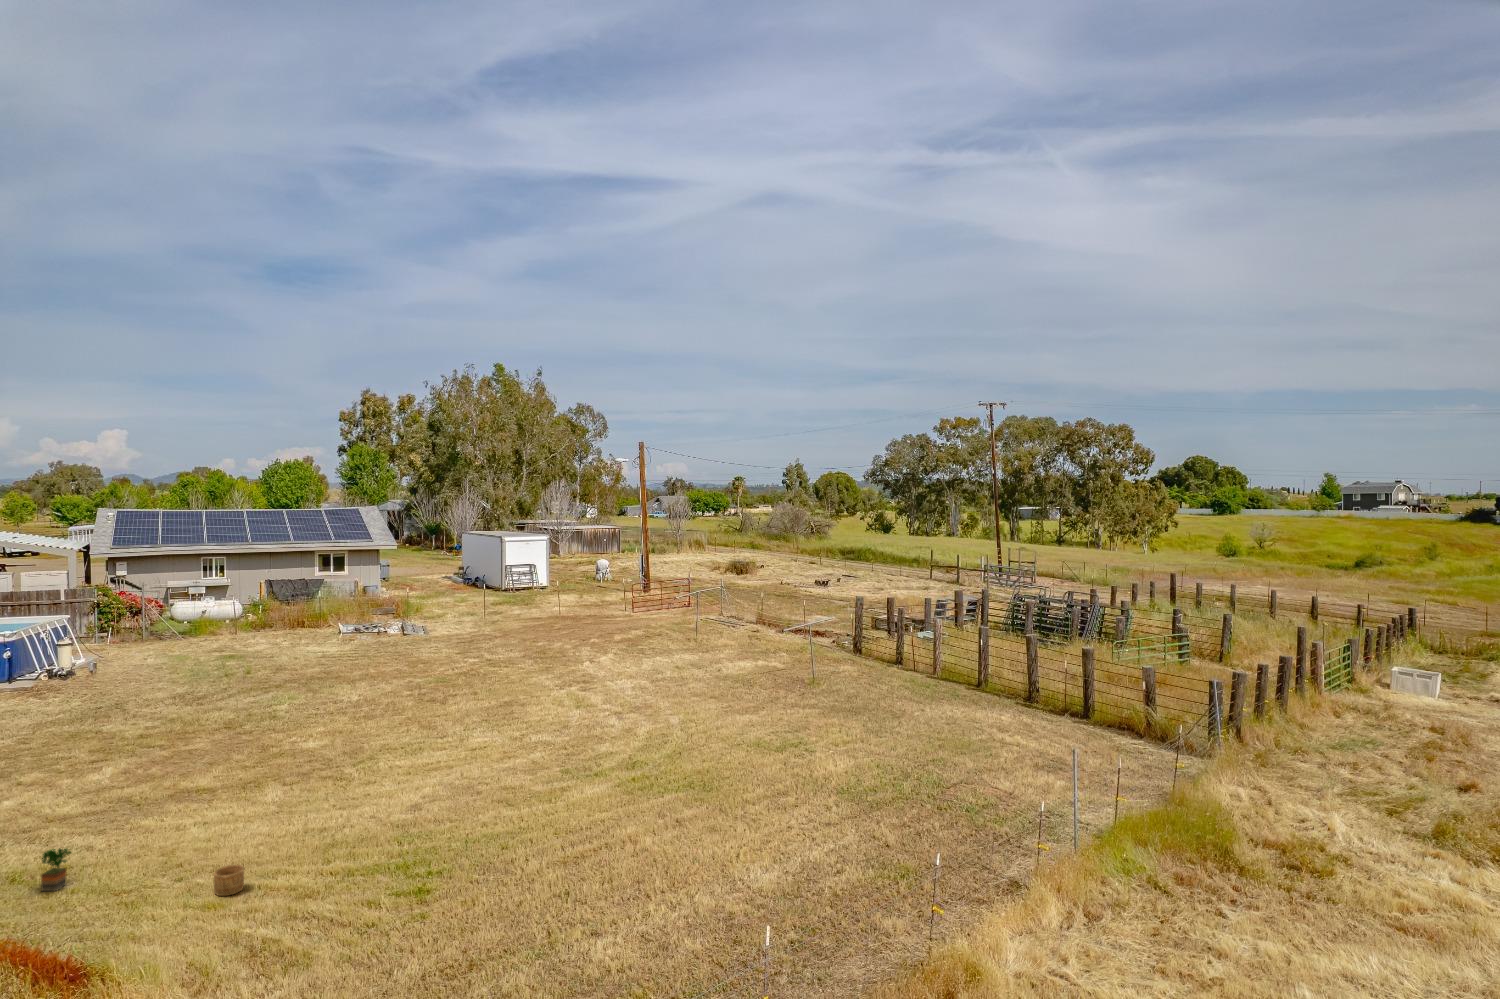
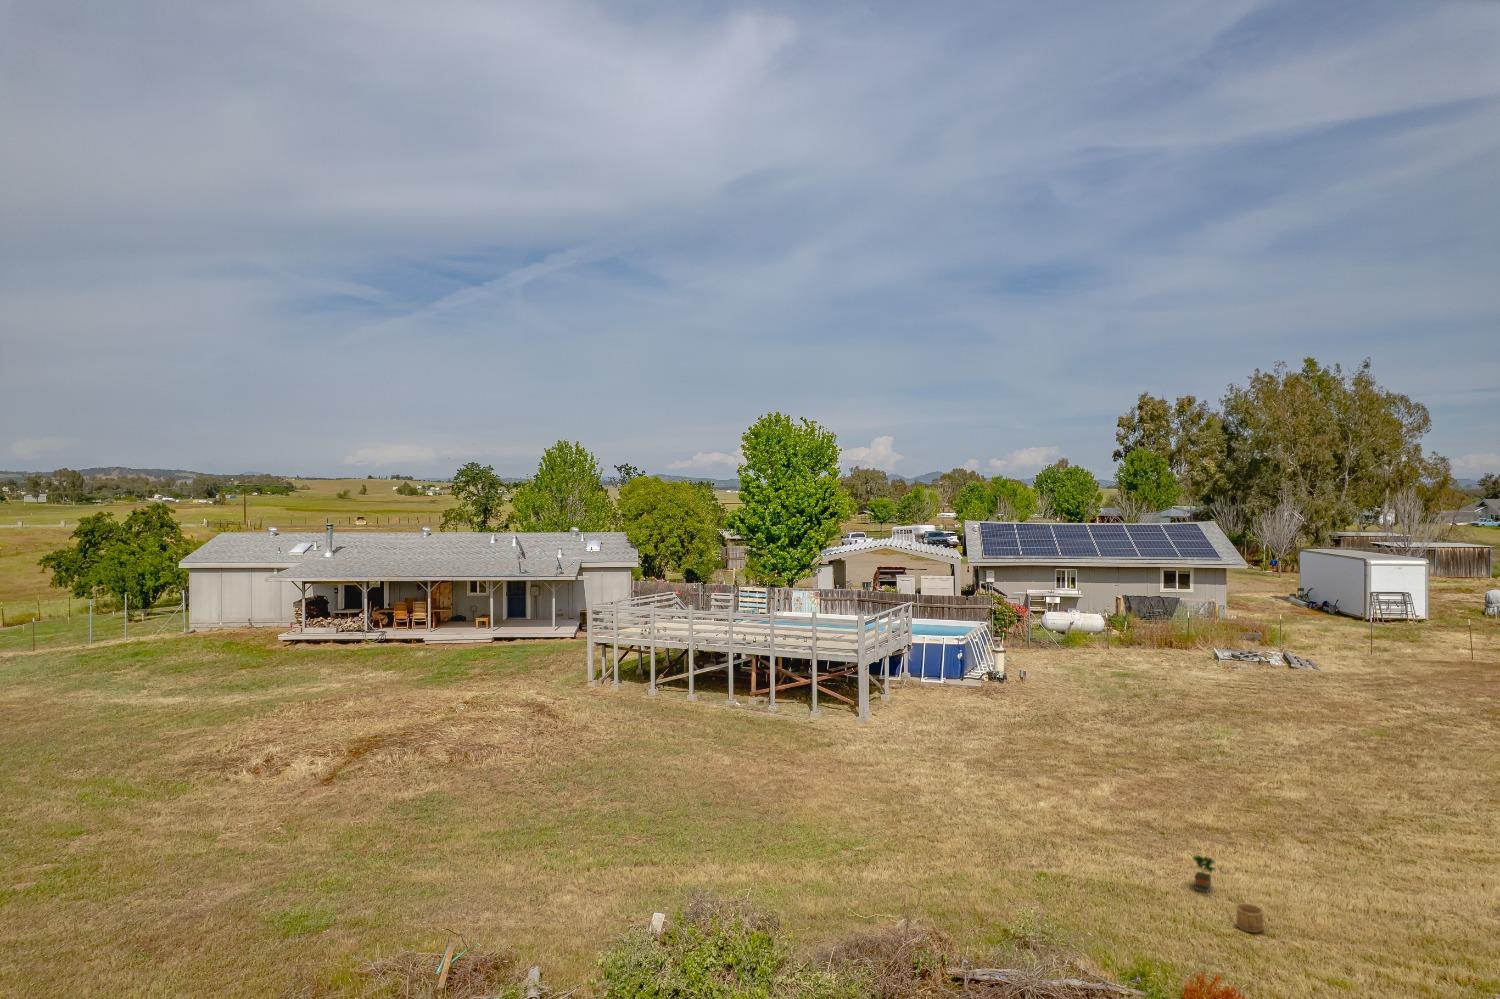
wooden bucket: present [213,865,245,896] -> present [1236,903,1264,933]

